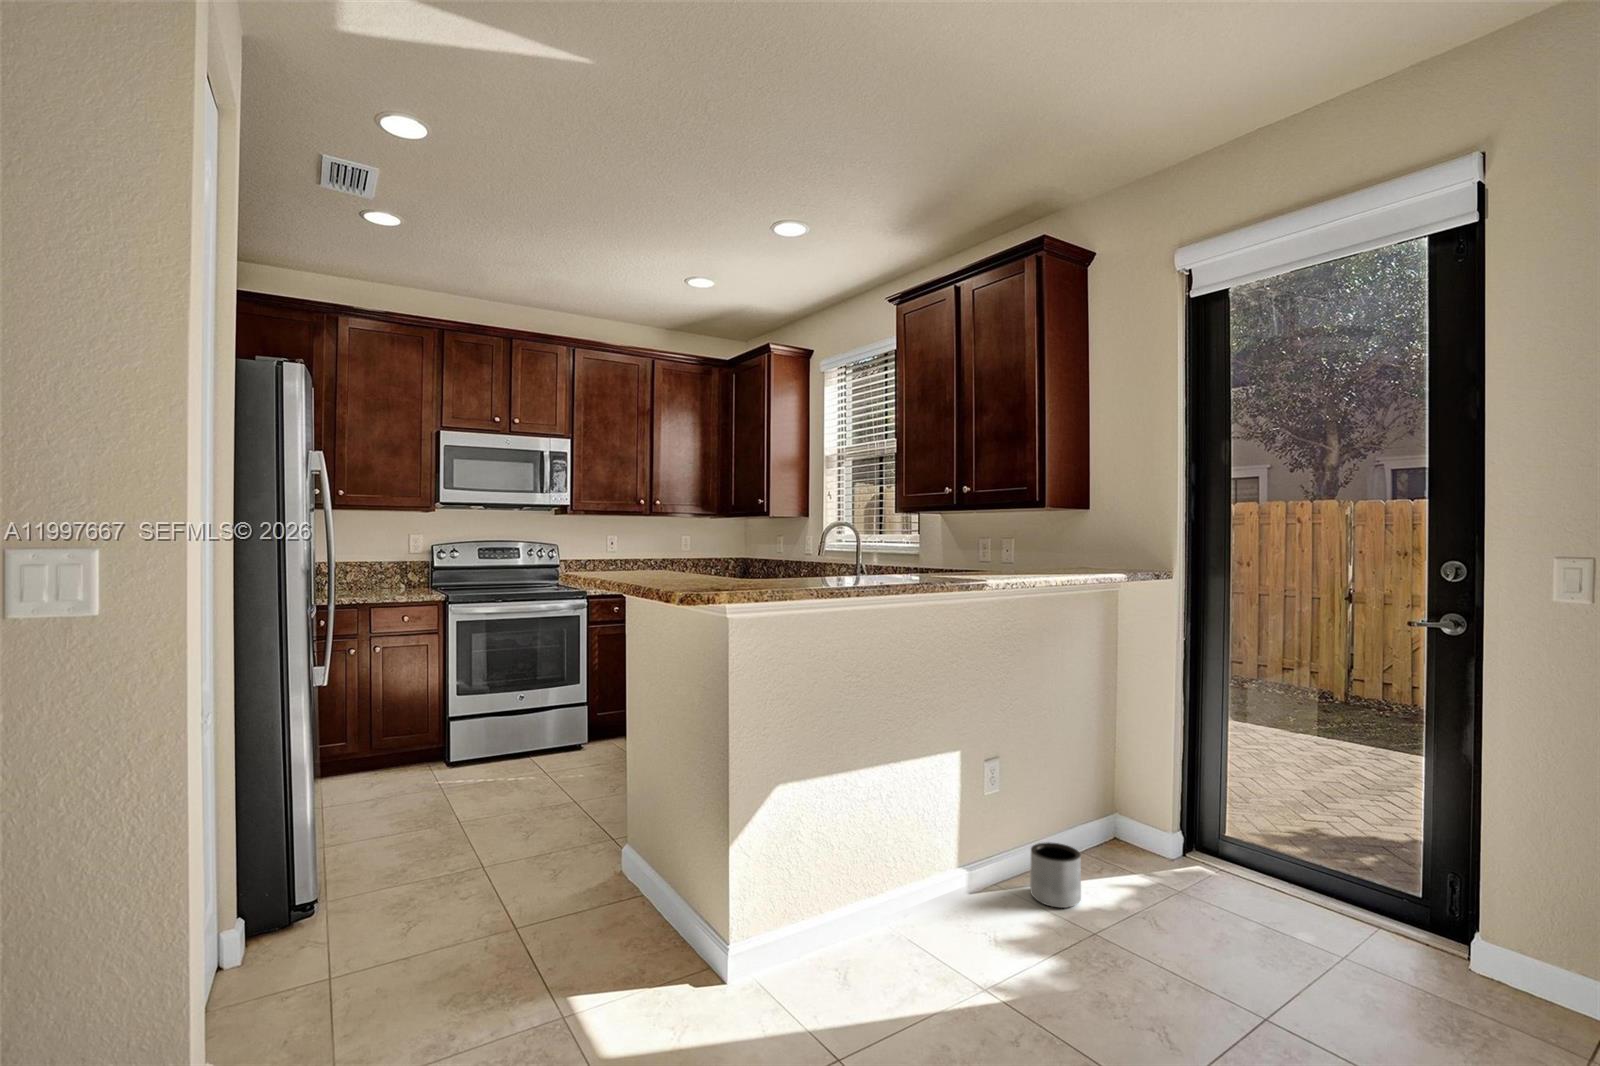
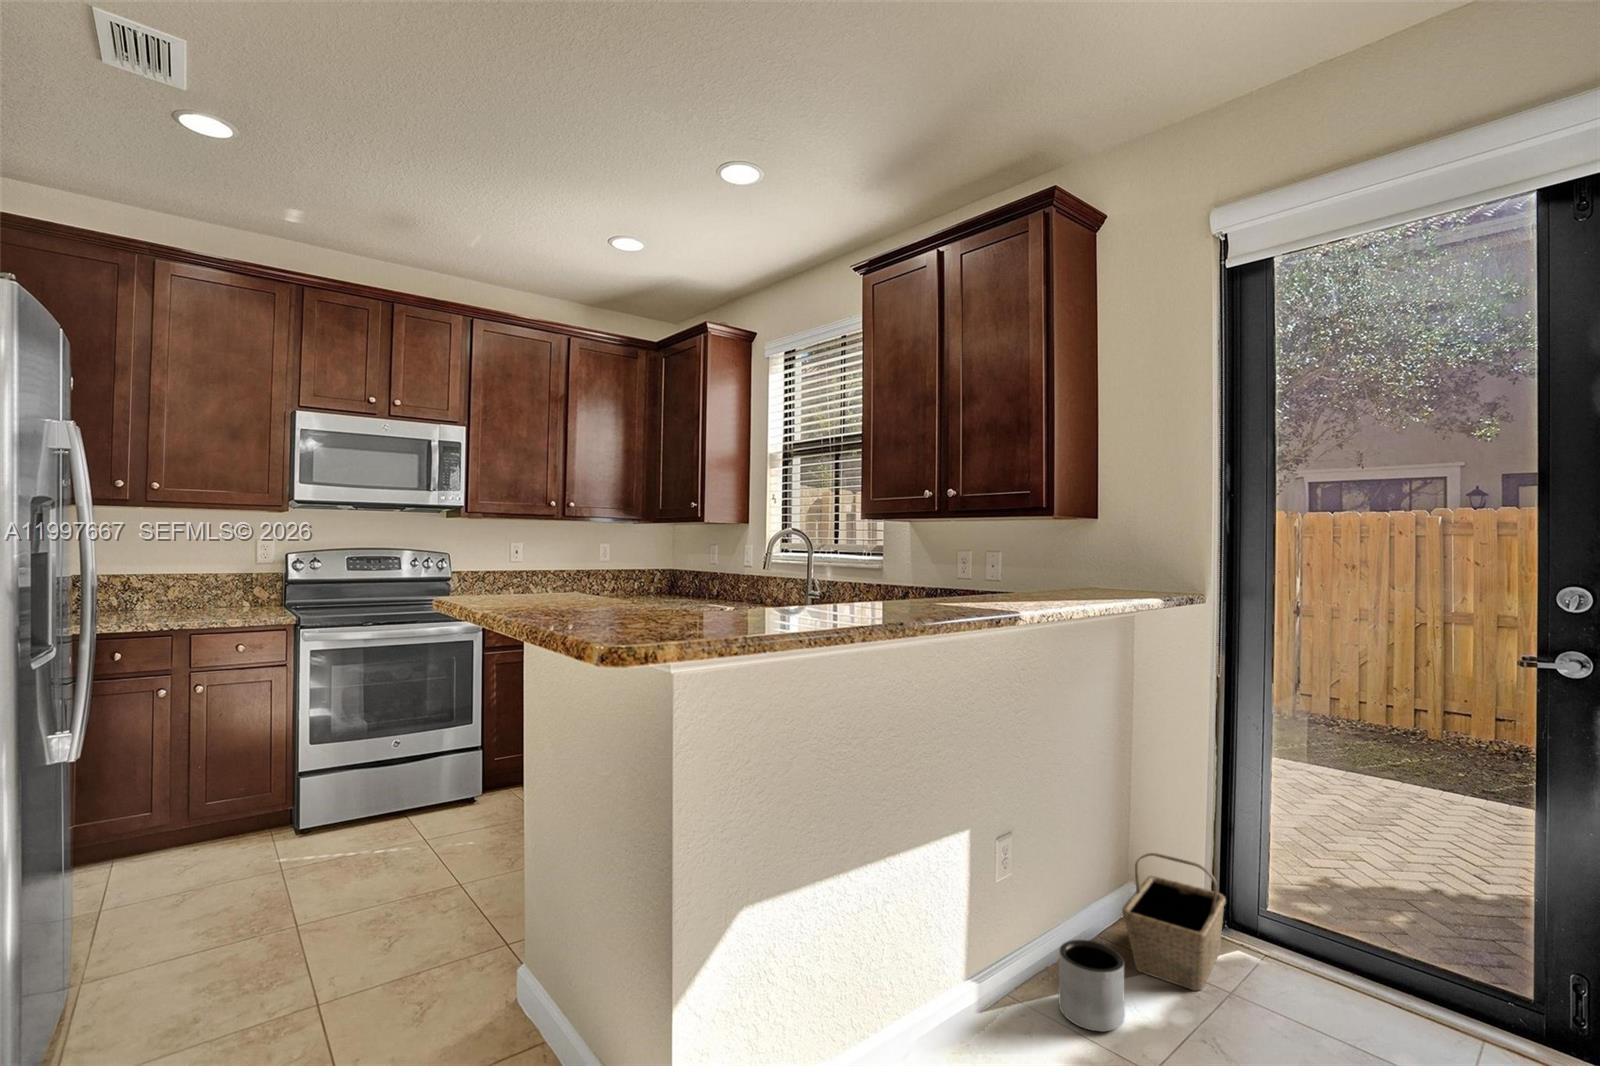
basket: none [1093,783,1185,888] -> present [1122,853,1226,991]

